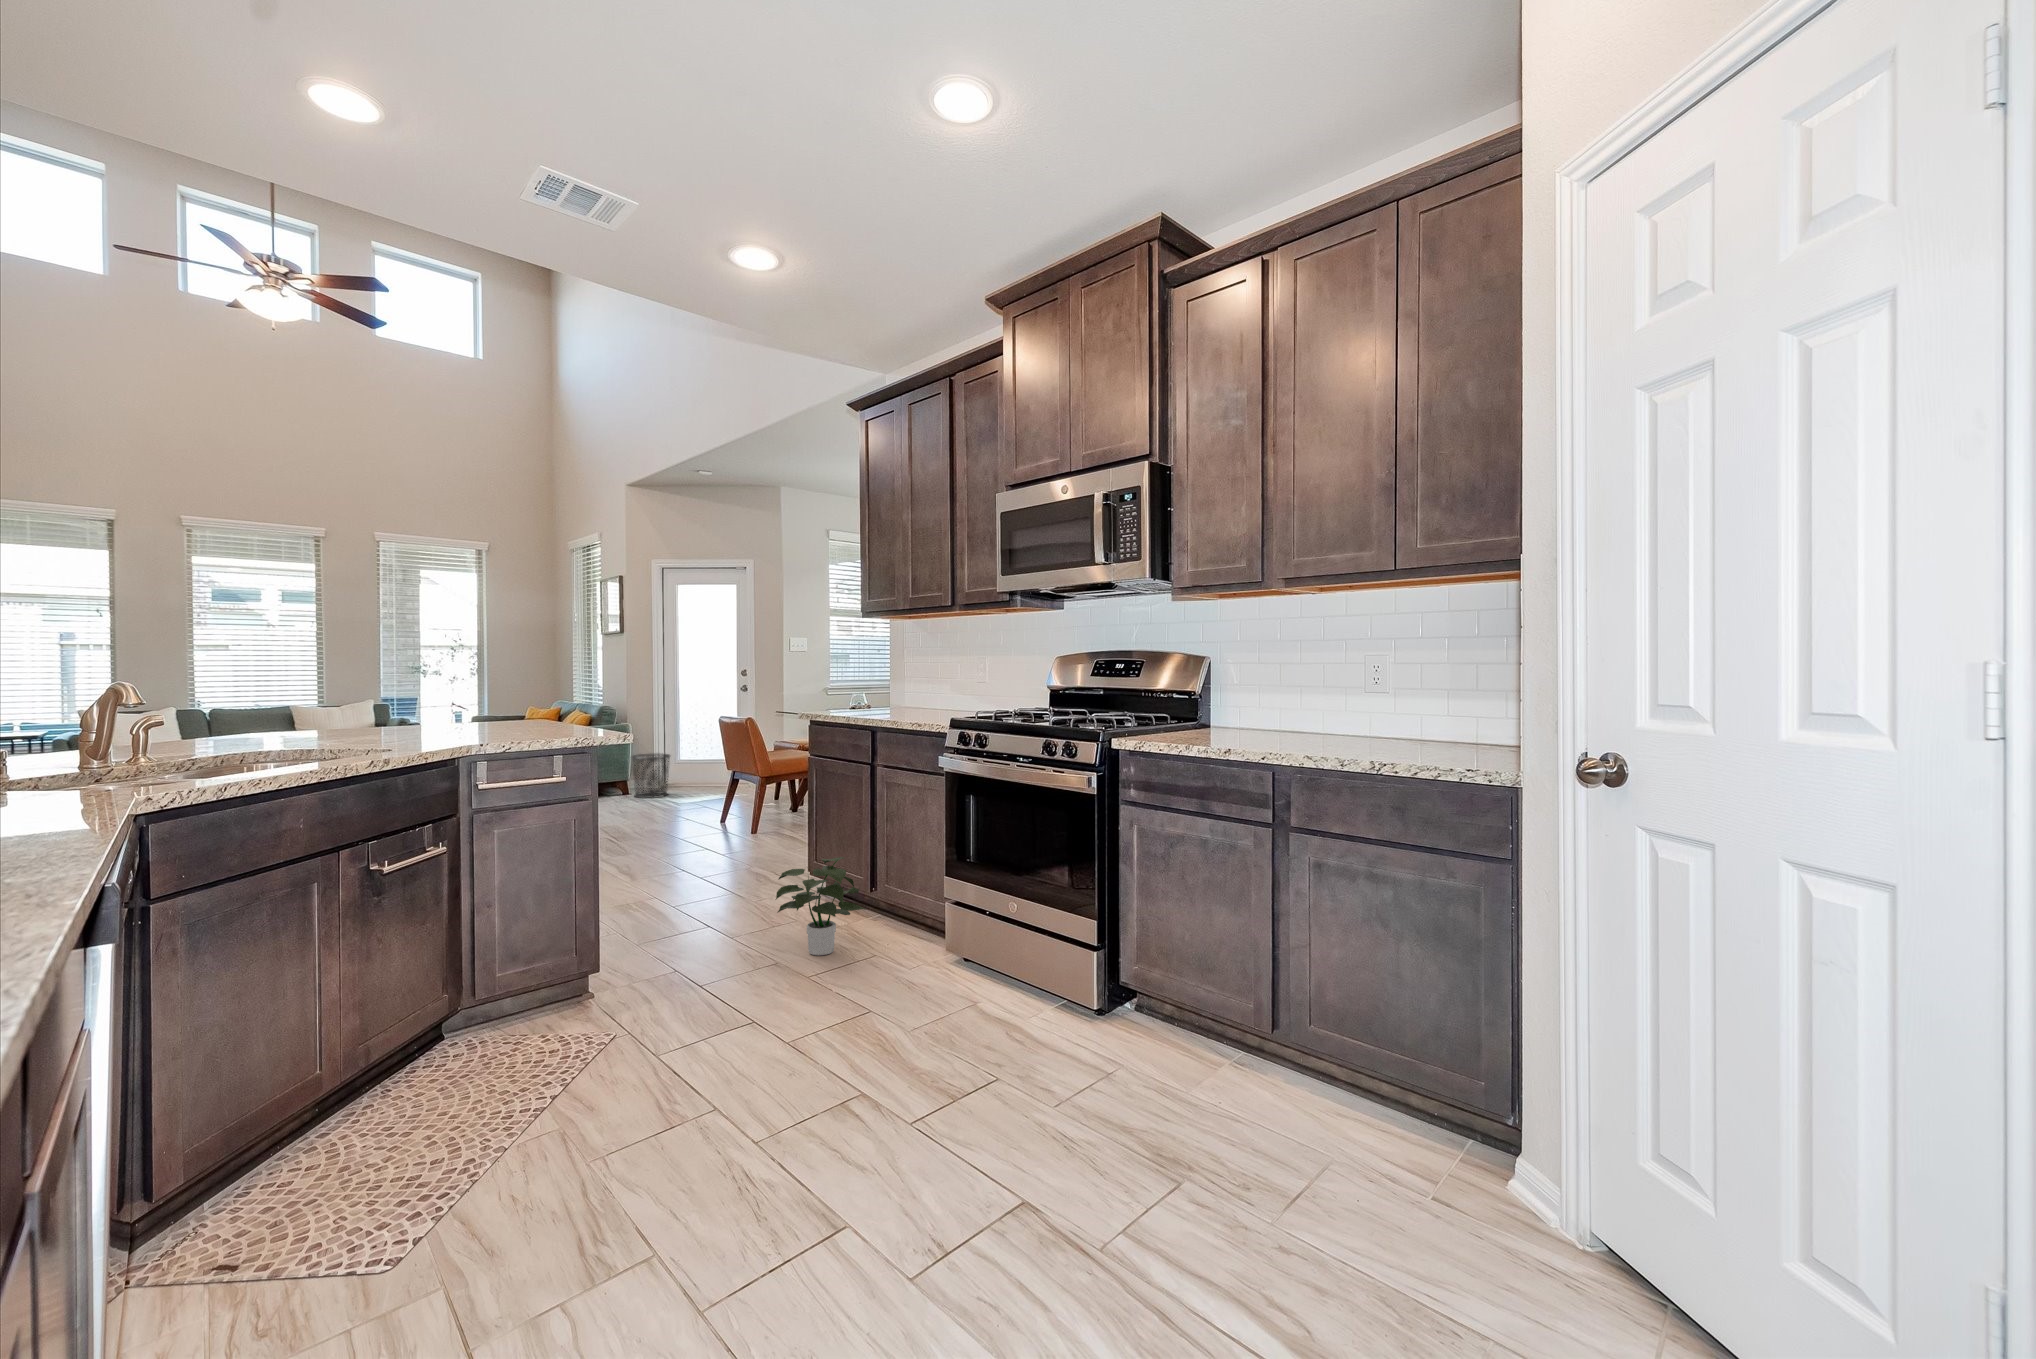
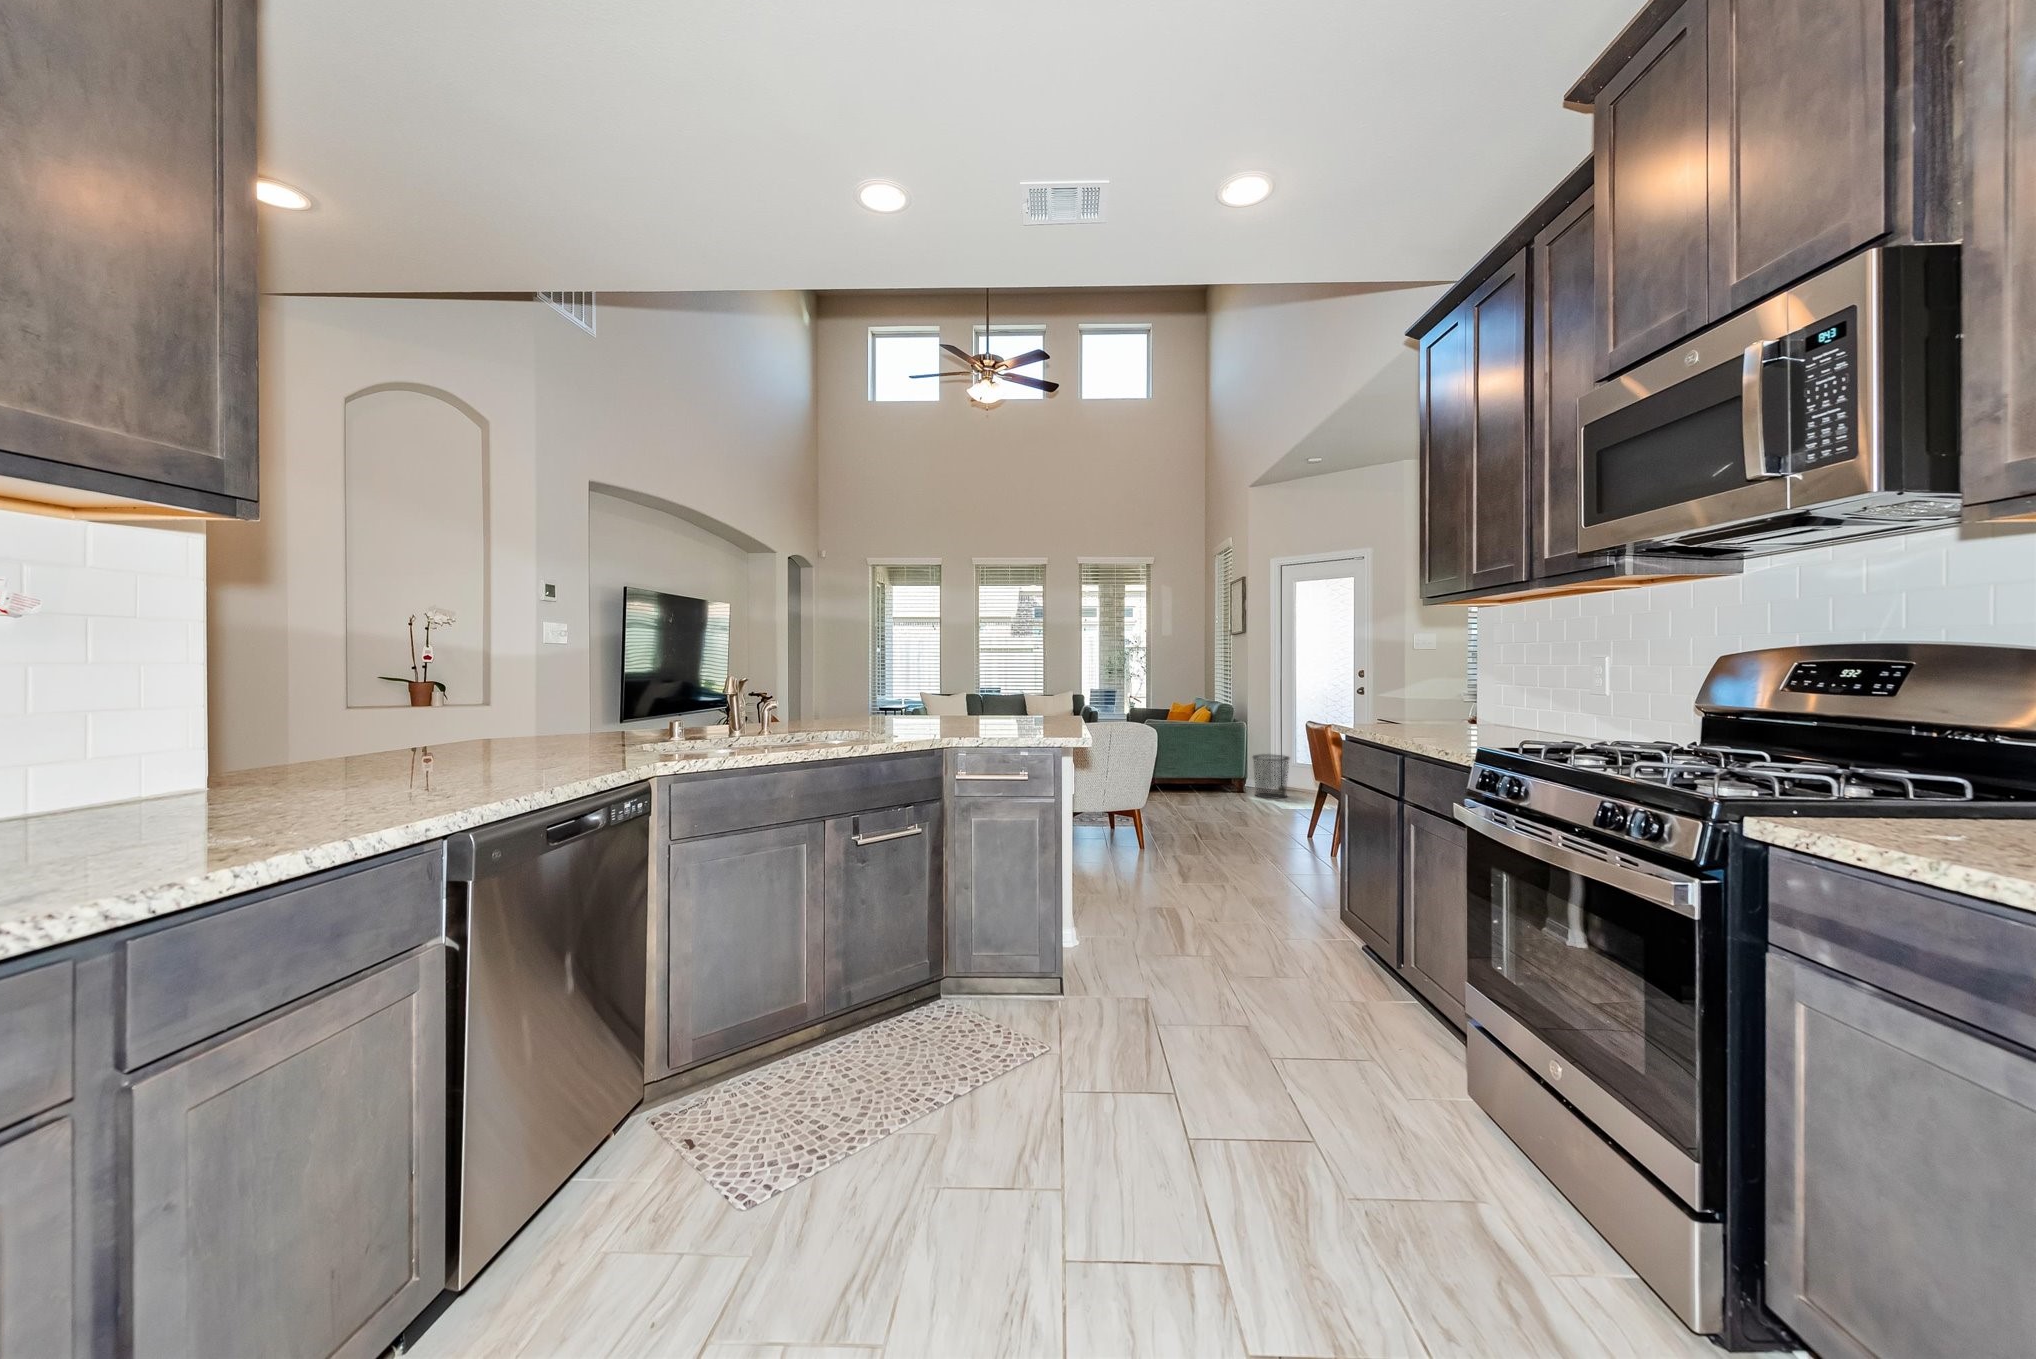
potted plant: present [776,857,865,956] -> none [1248,912,1366,1035]

